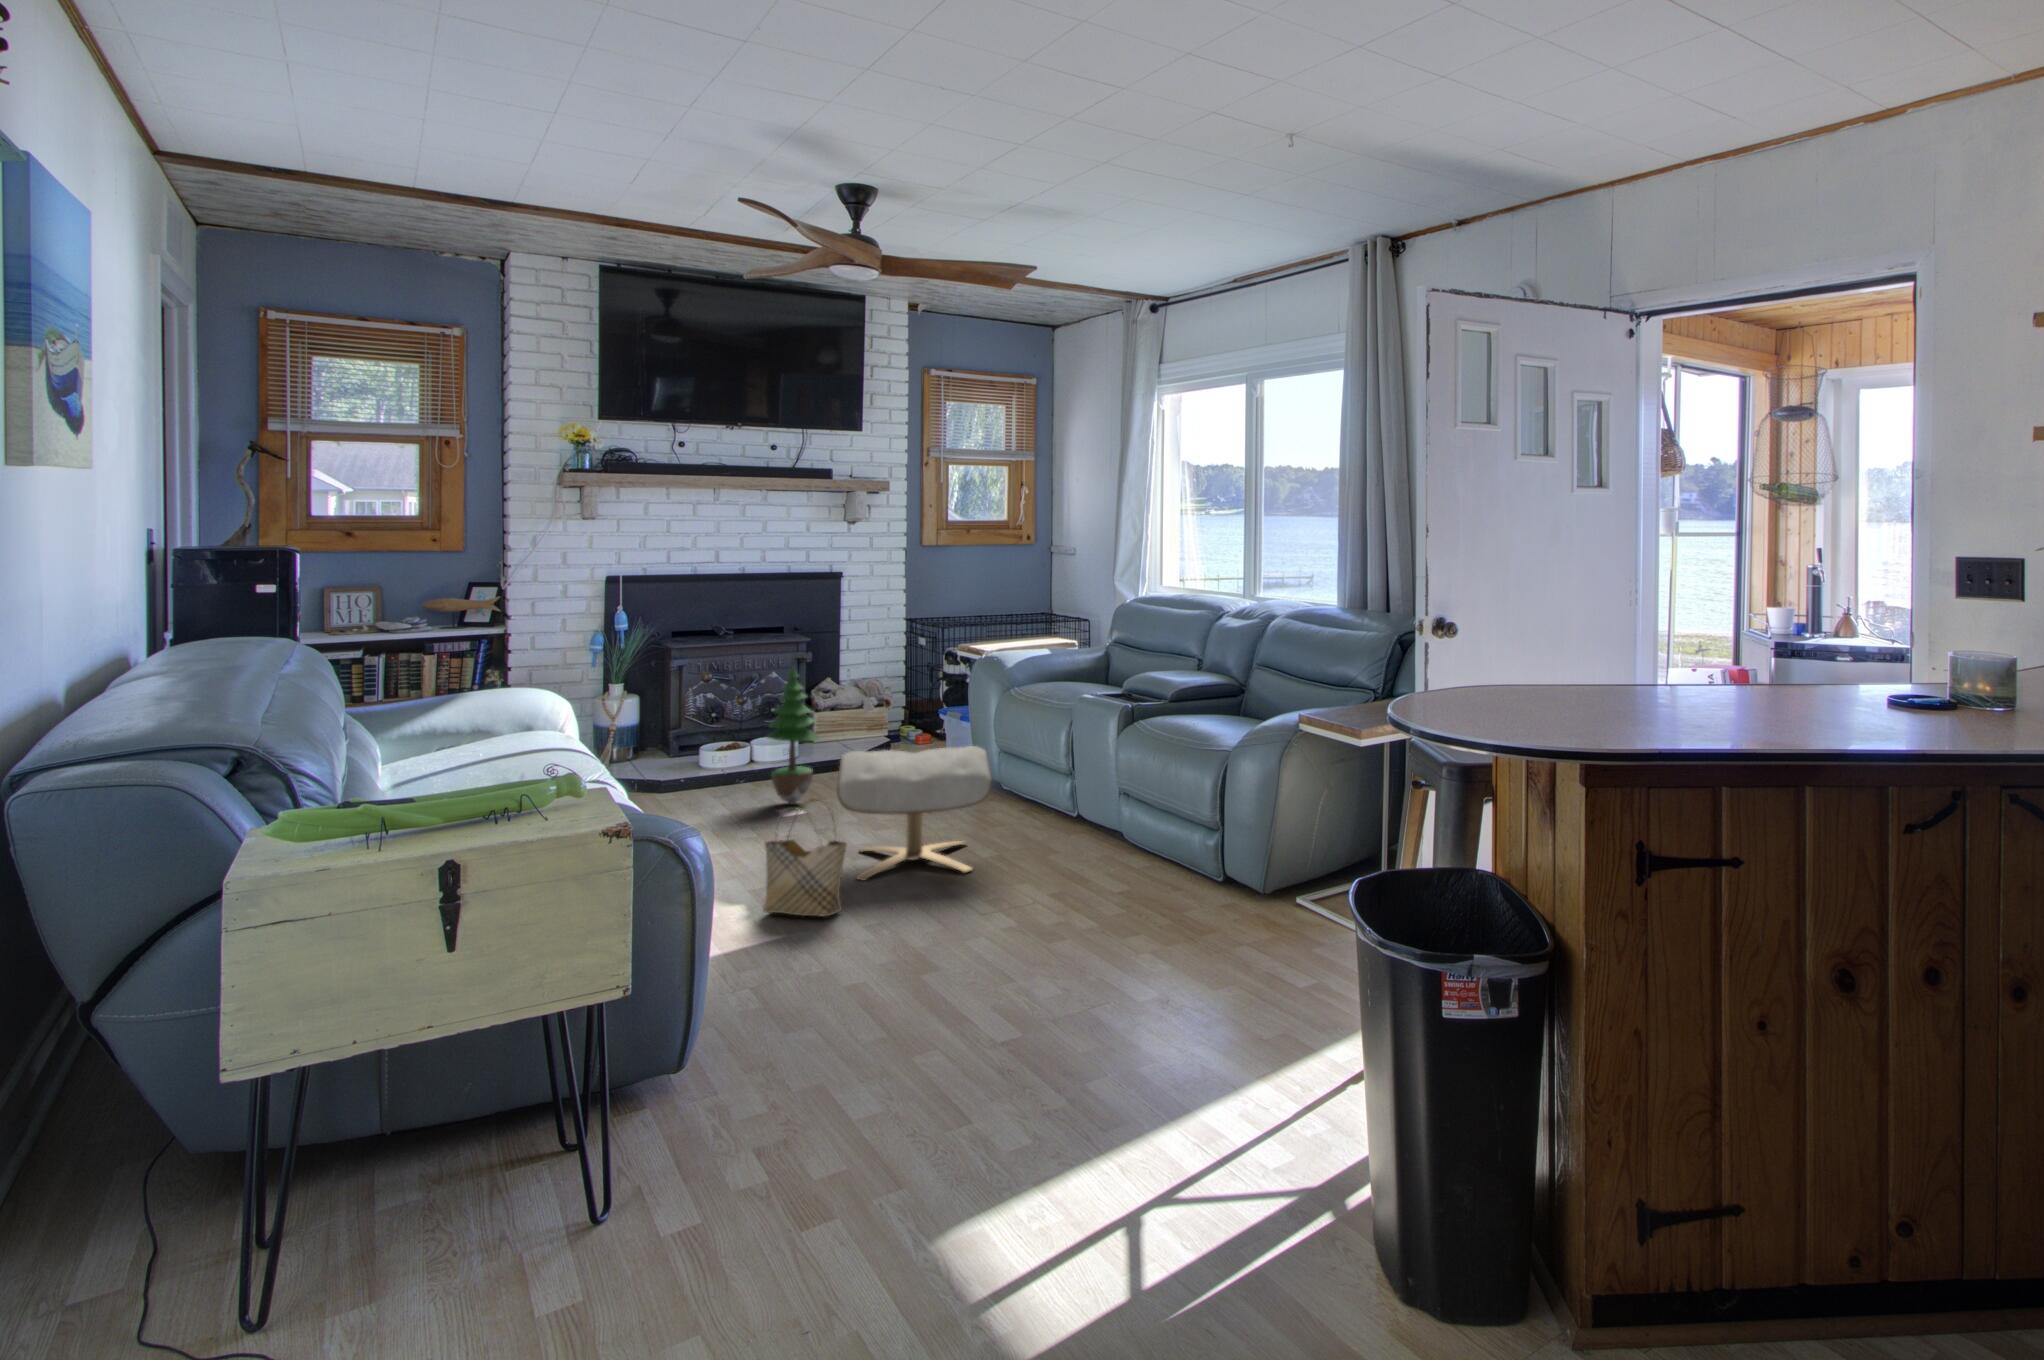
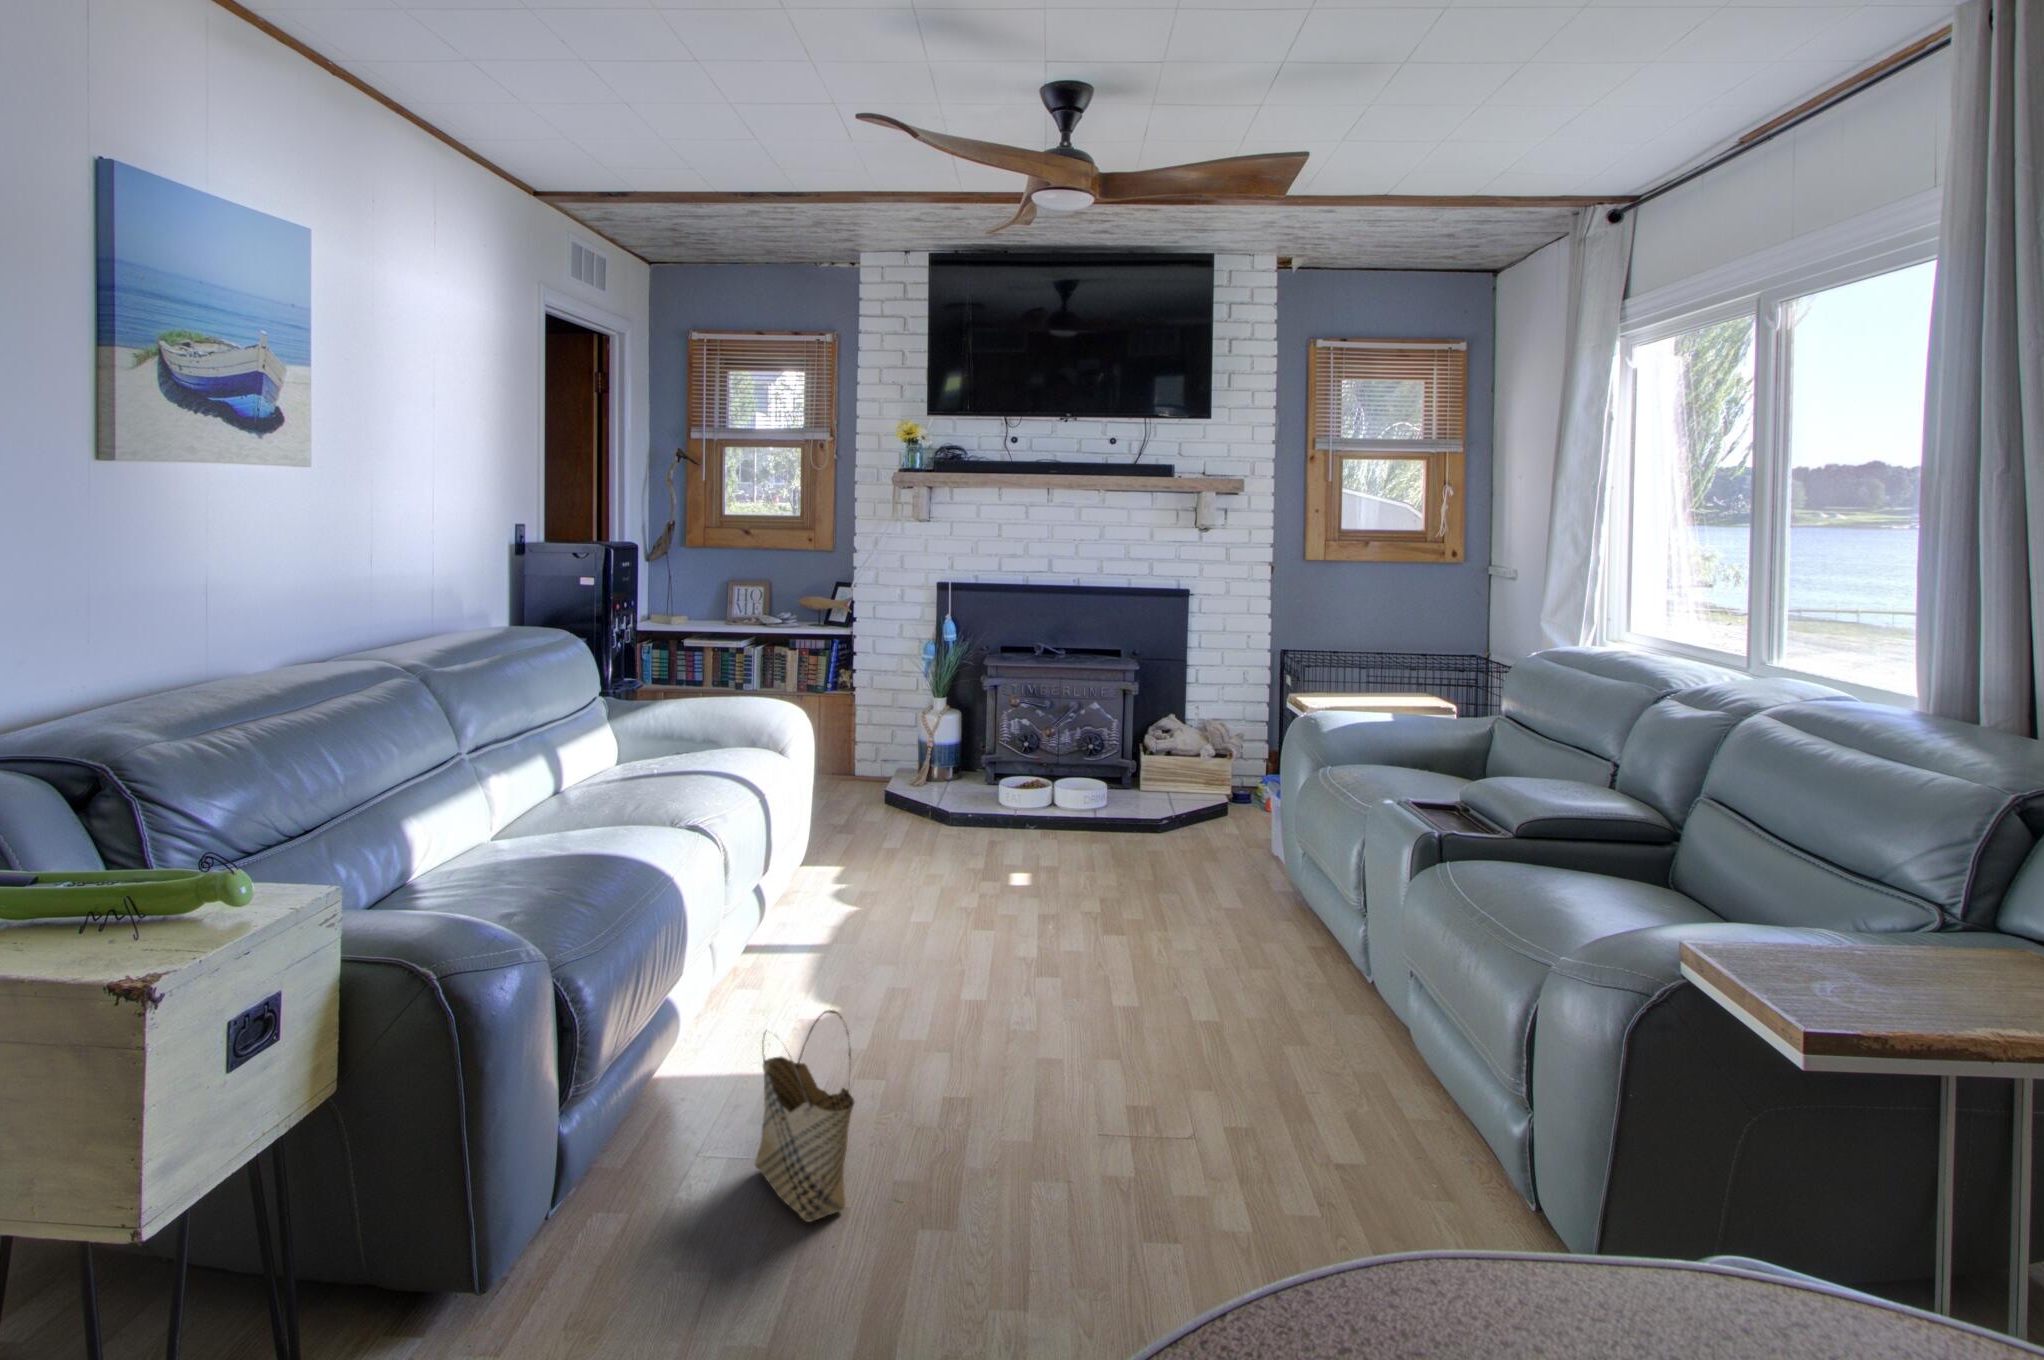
potted tree: present [767,667,819,804] -> none [992,727,1055,902]
ottoman: present [837,746,992,881] -> none [917,899,1180,1170]

